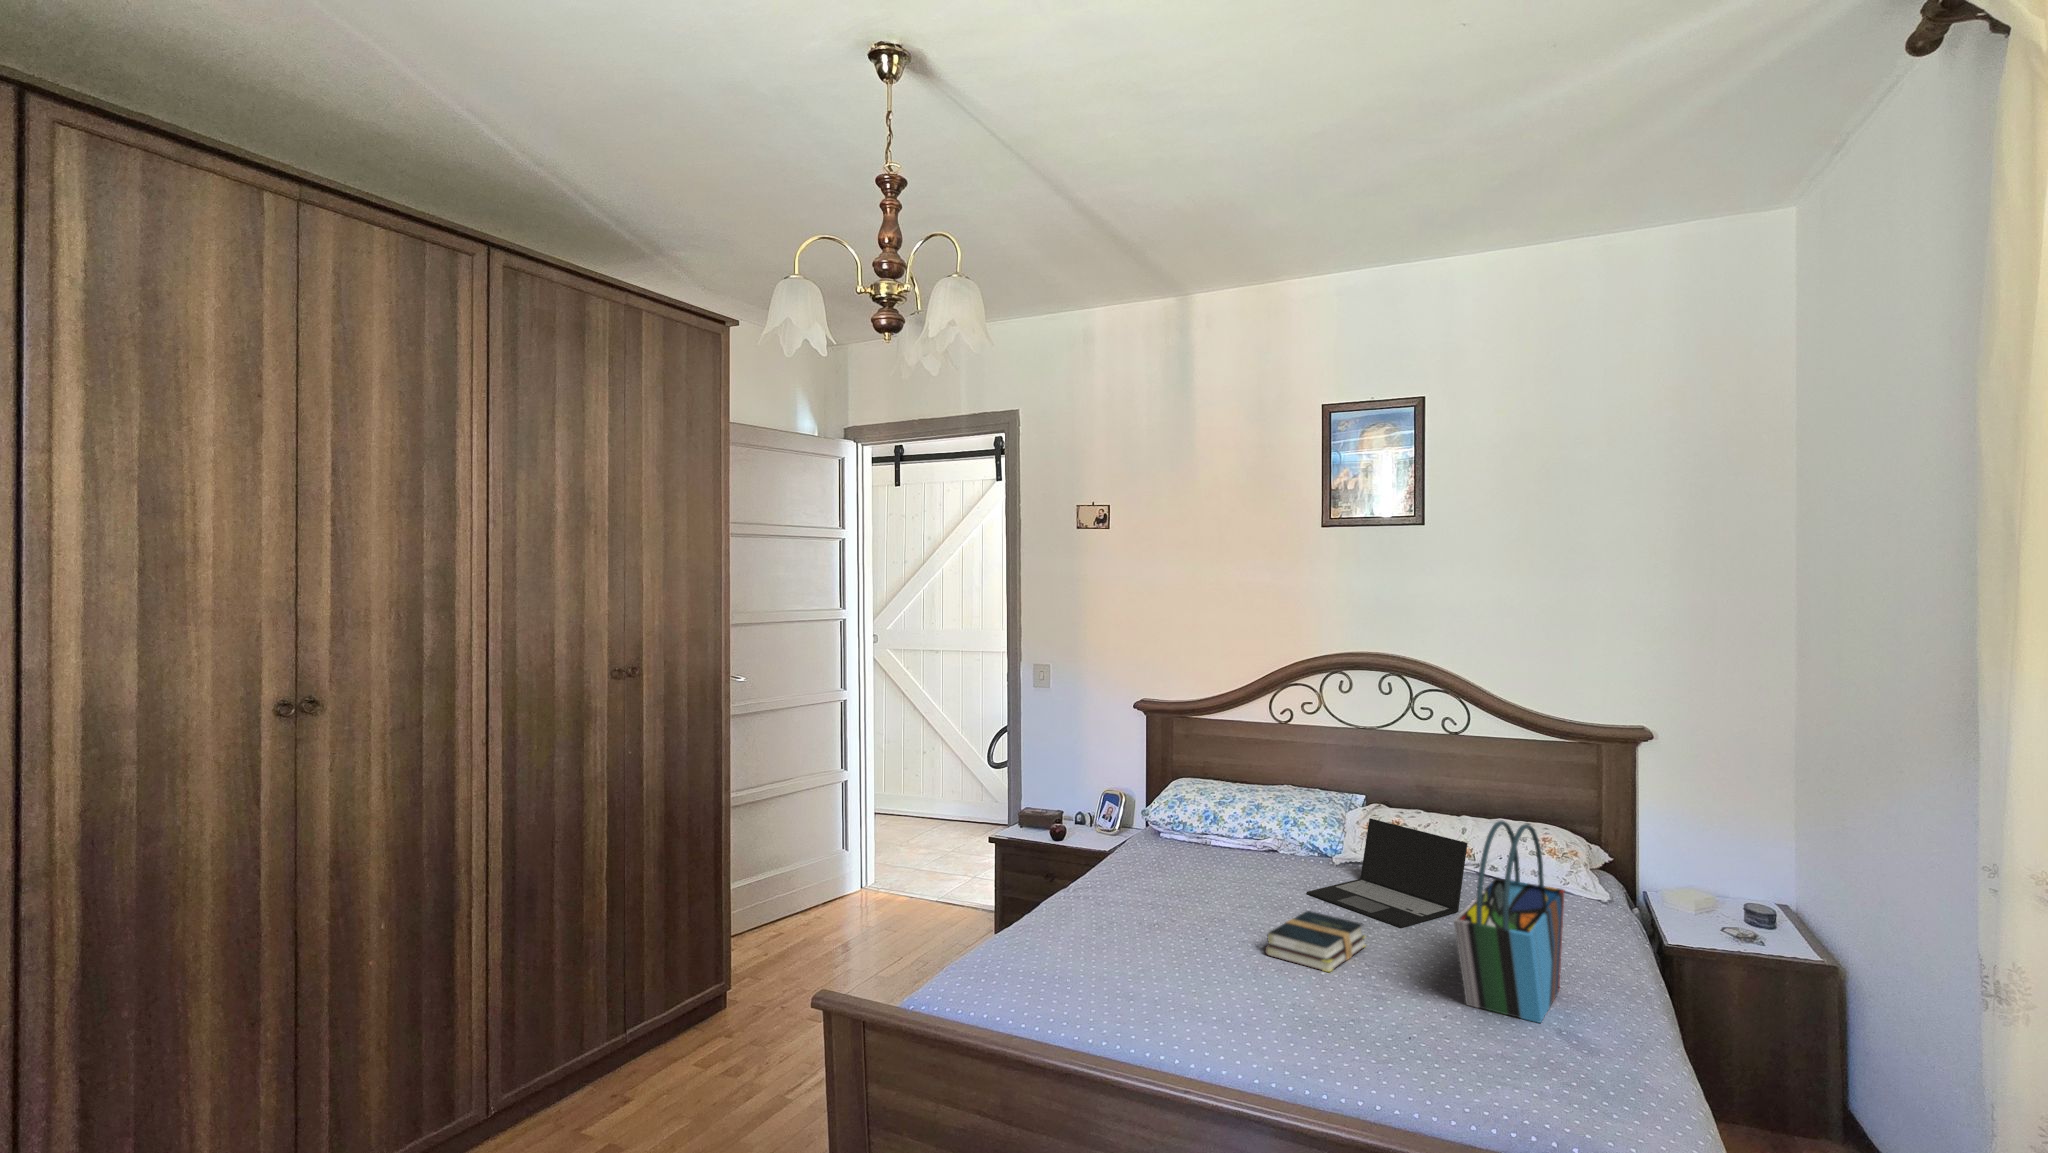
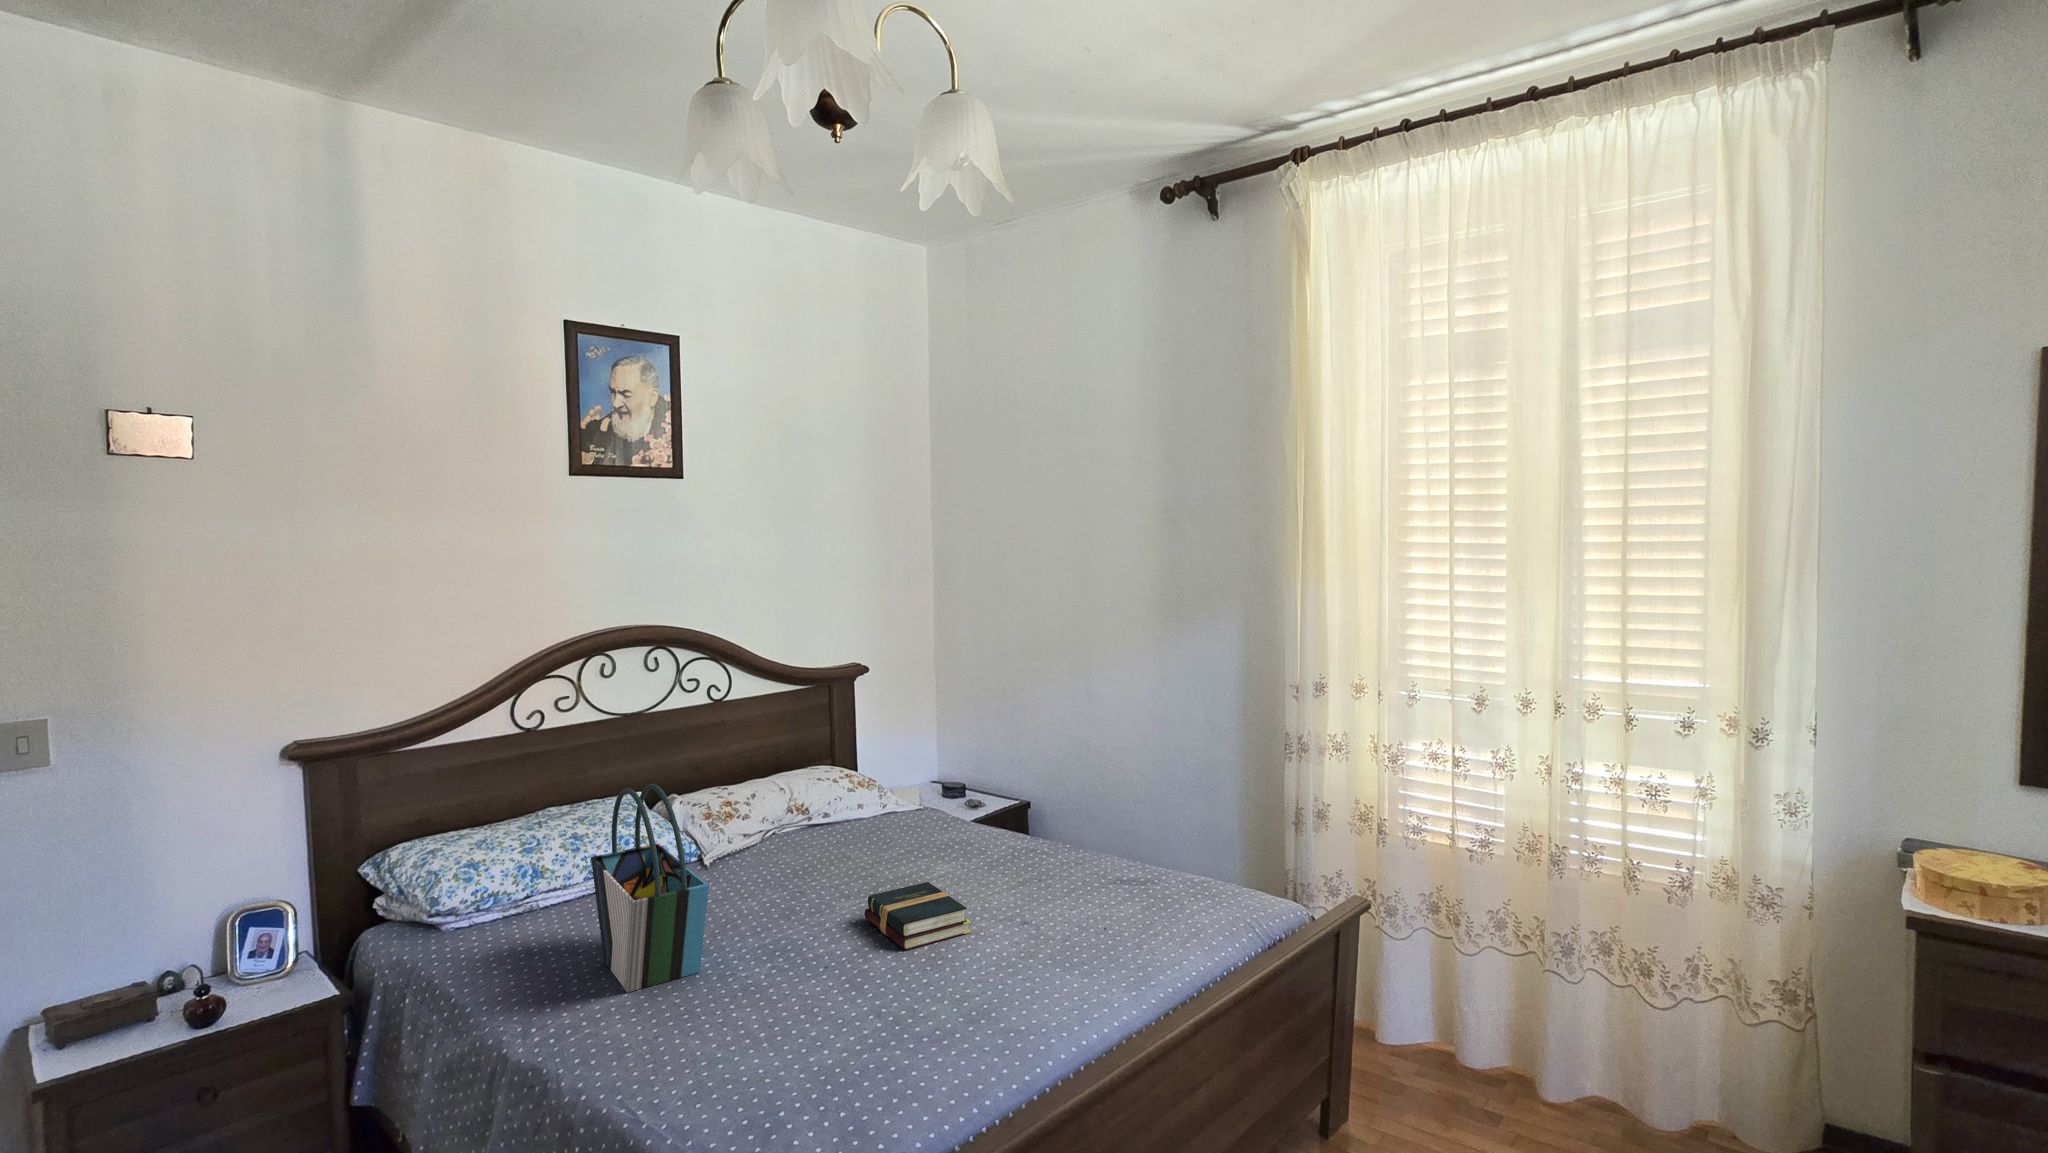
laptop: present [1307,818,1467,928] -> none [765,787,899,898]
tote bag: present [1454,821,1565,1023] -> present [591,784,709,993]

